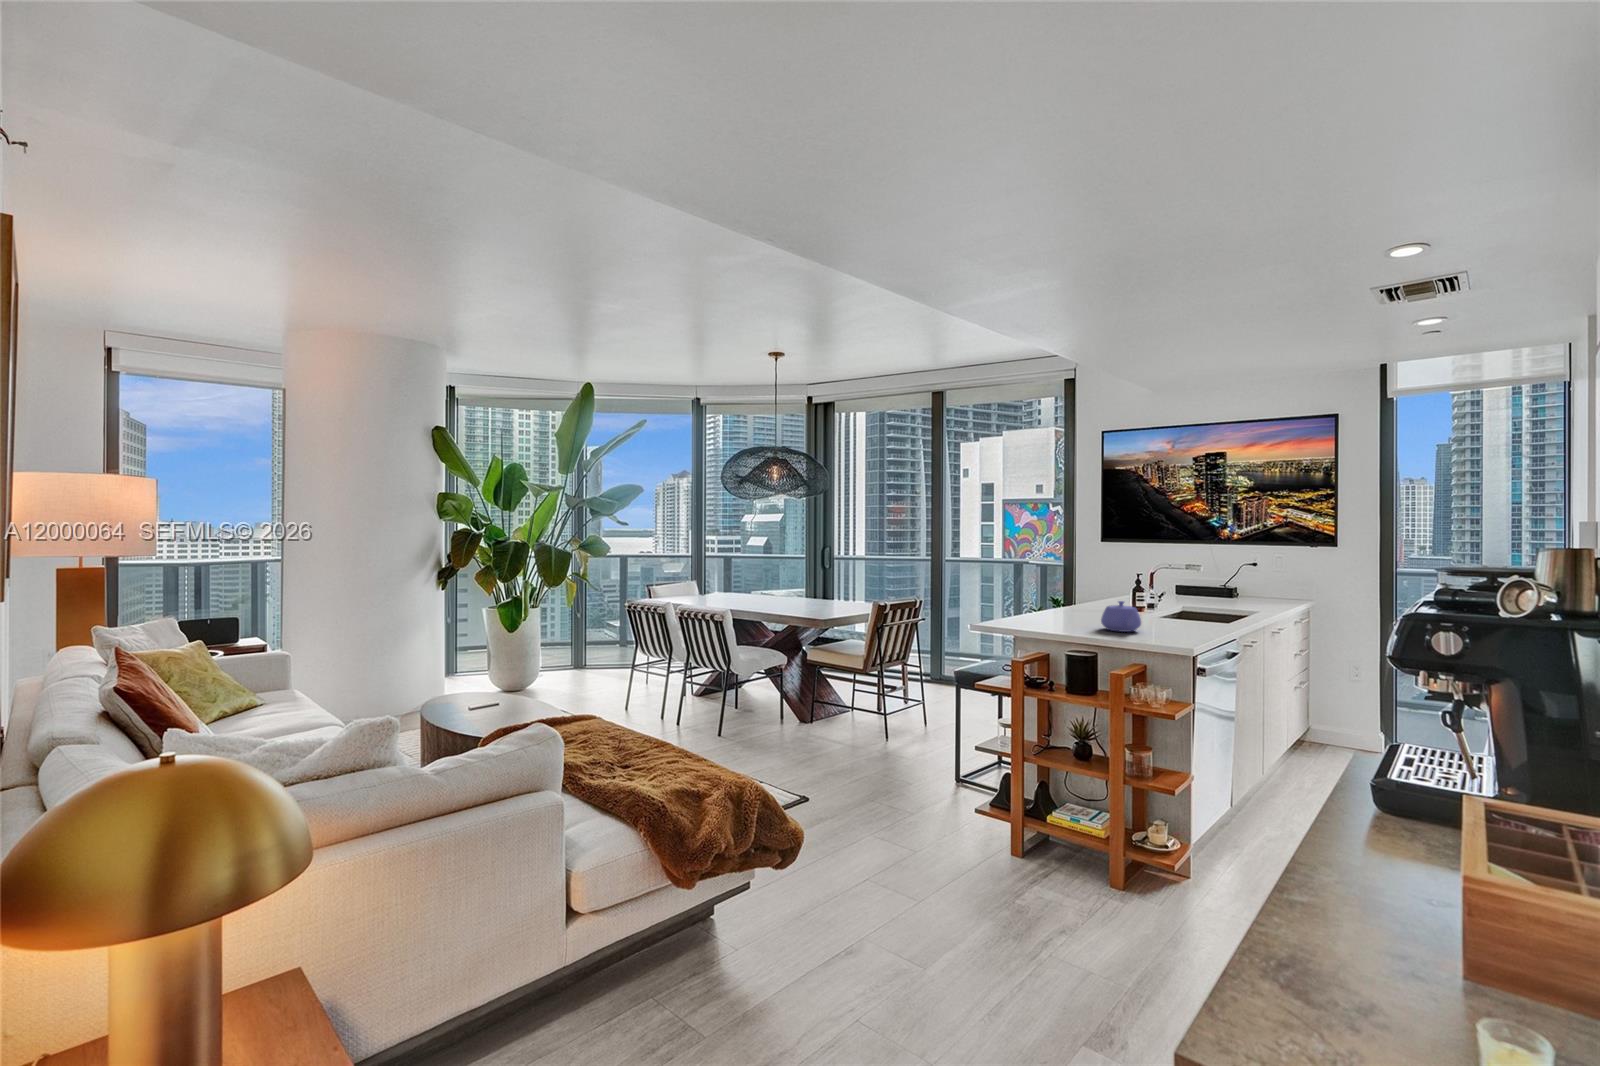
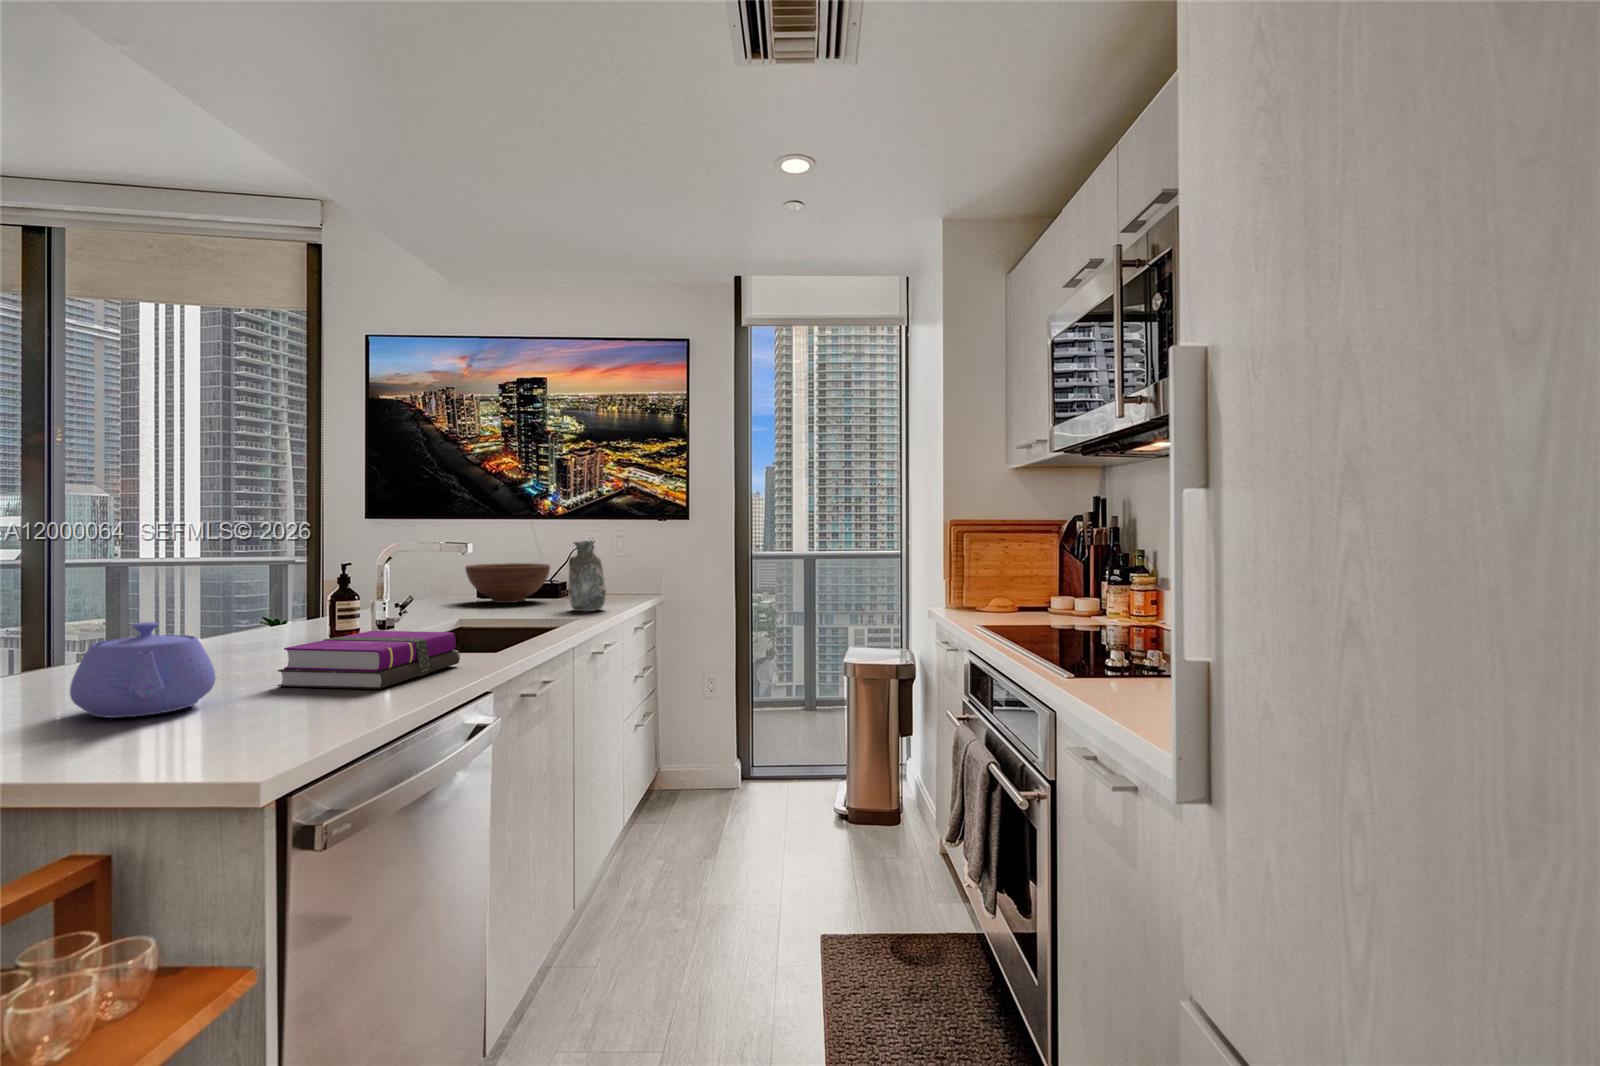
decorative vase: none [1249,563,1275,607] -> present [568,541,606,611]
fruit bowl: none [1177,572,1232,597] -> present [465,563,550,603]
hardback book: none [1152,609,1218,632] -> present [278,631,460,689]

